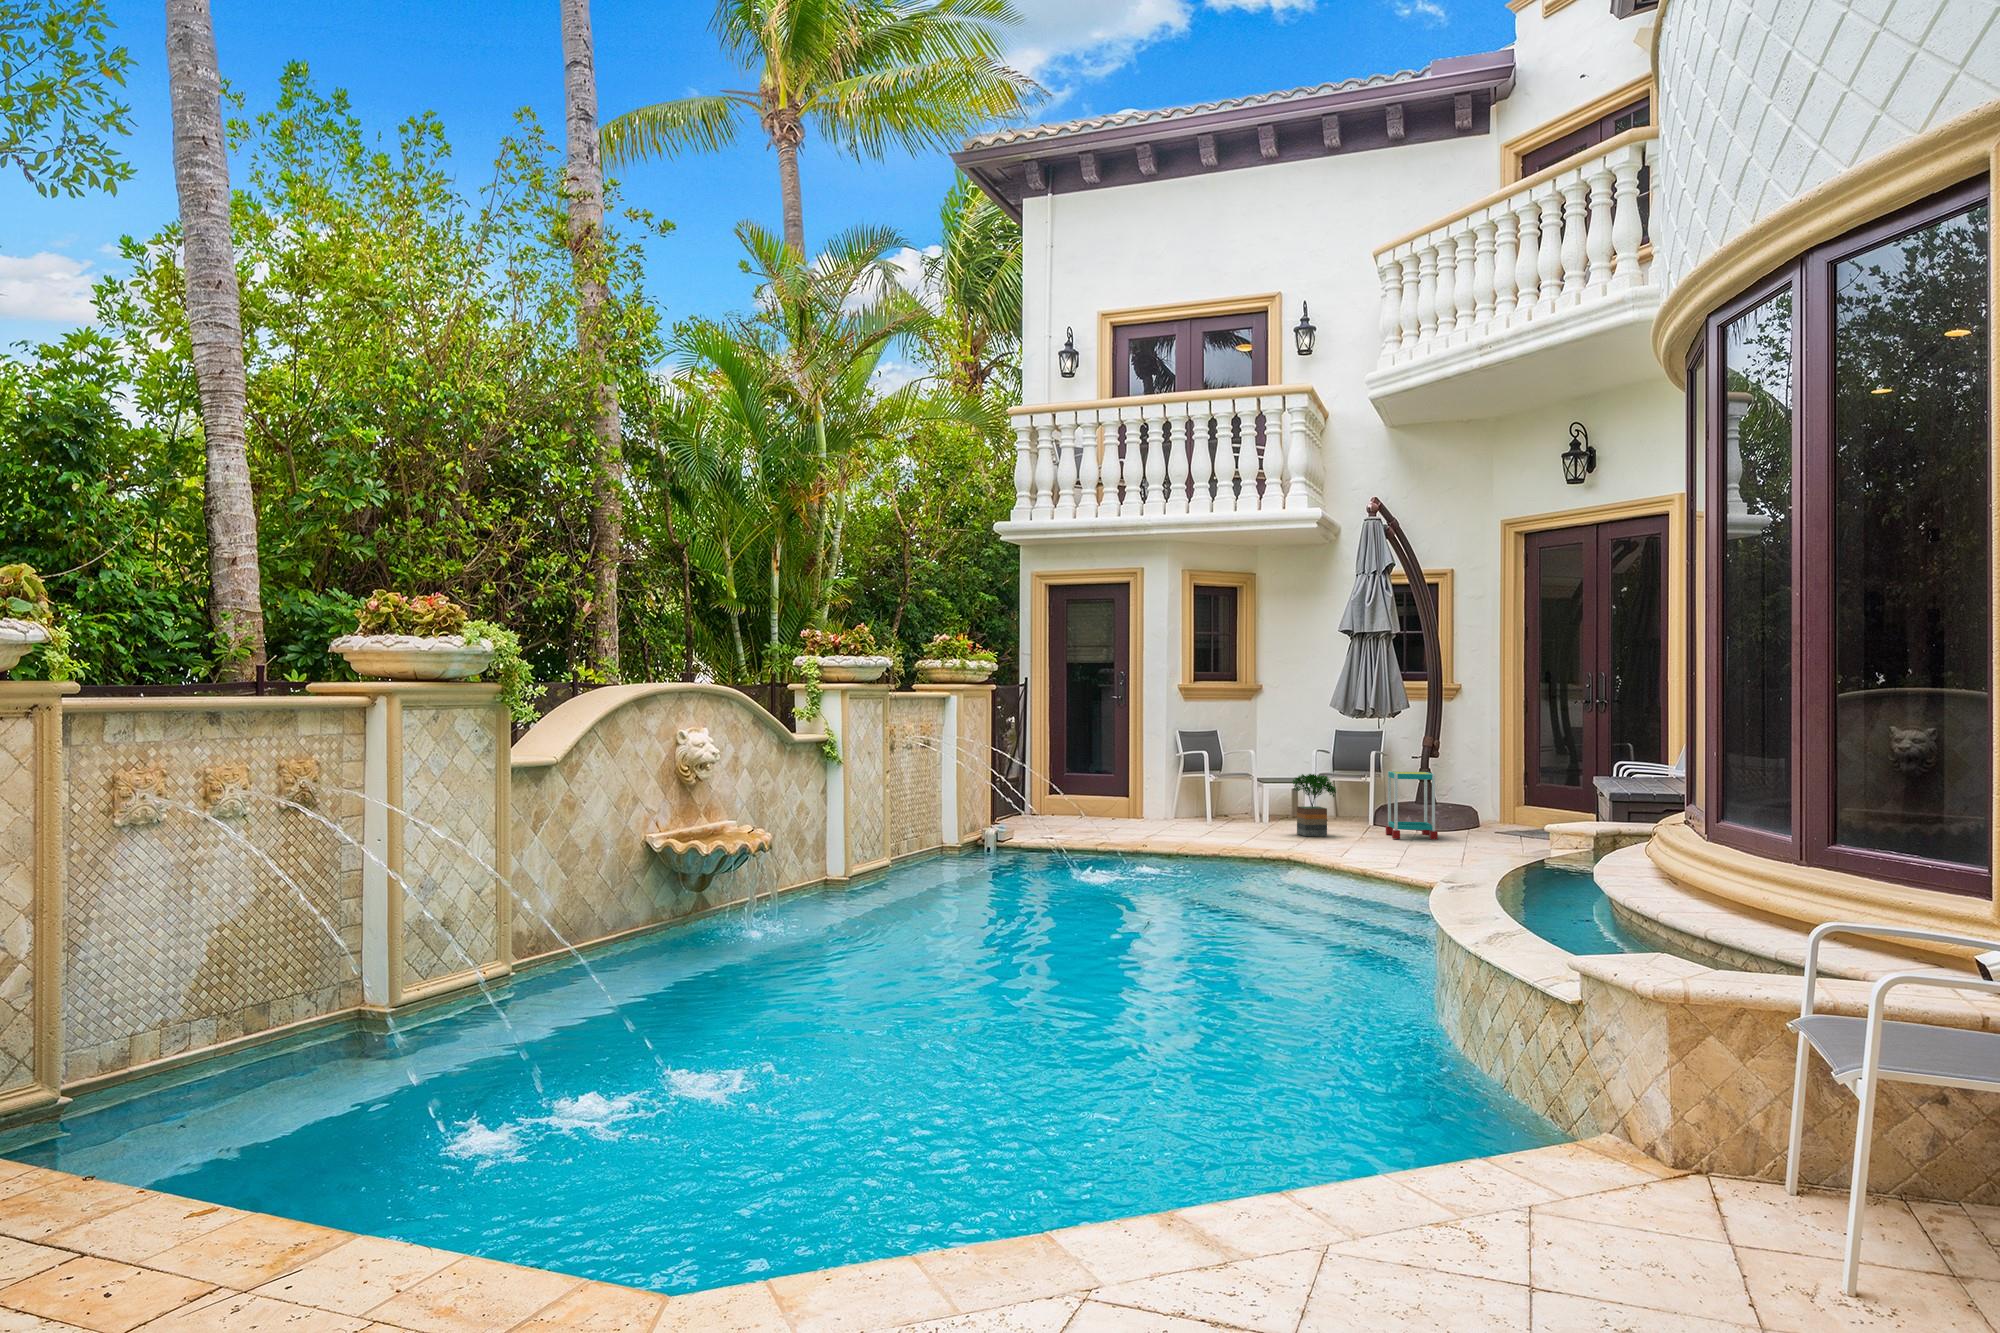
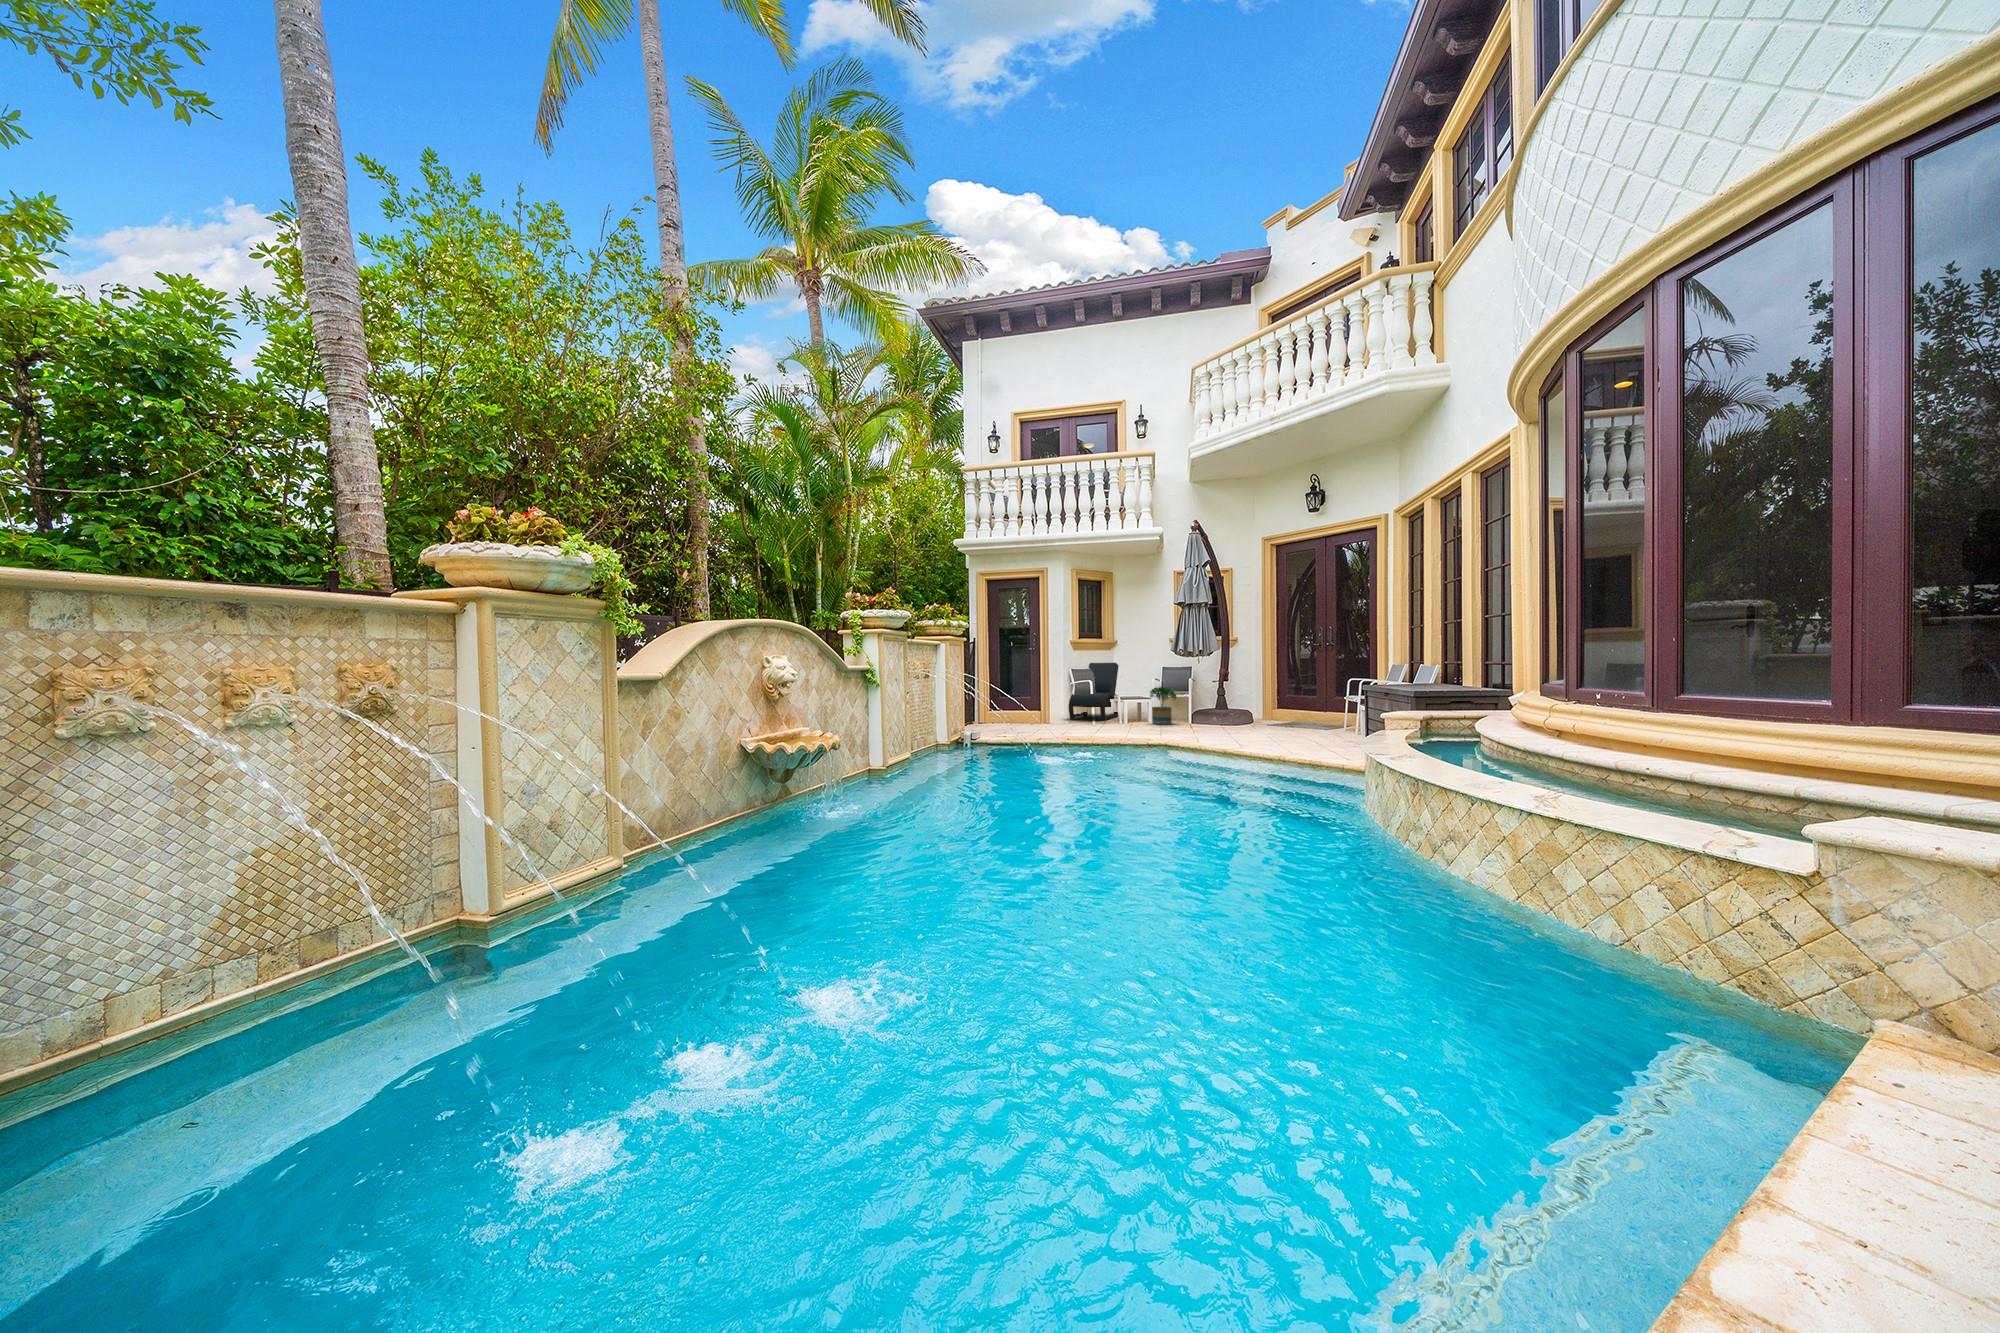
lounge chair: none [1168,728,1259,826] -> present [1068,663,1118,720]
side table: present [1386,771,1438,839] -> none [1205,684,1239,724]

